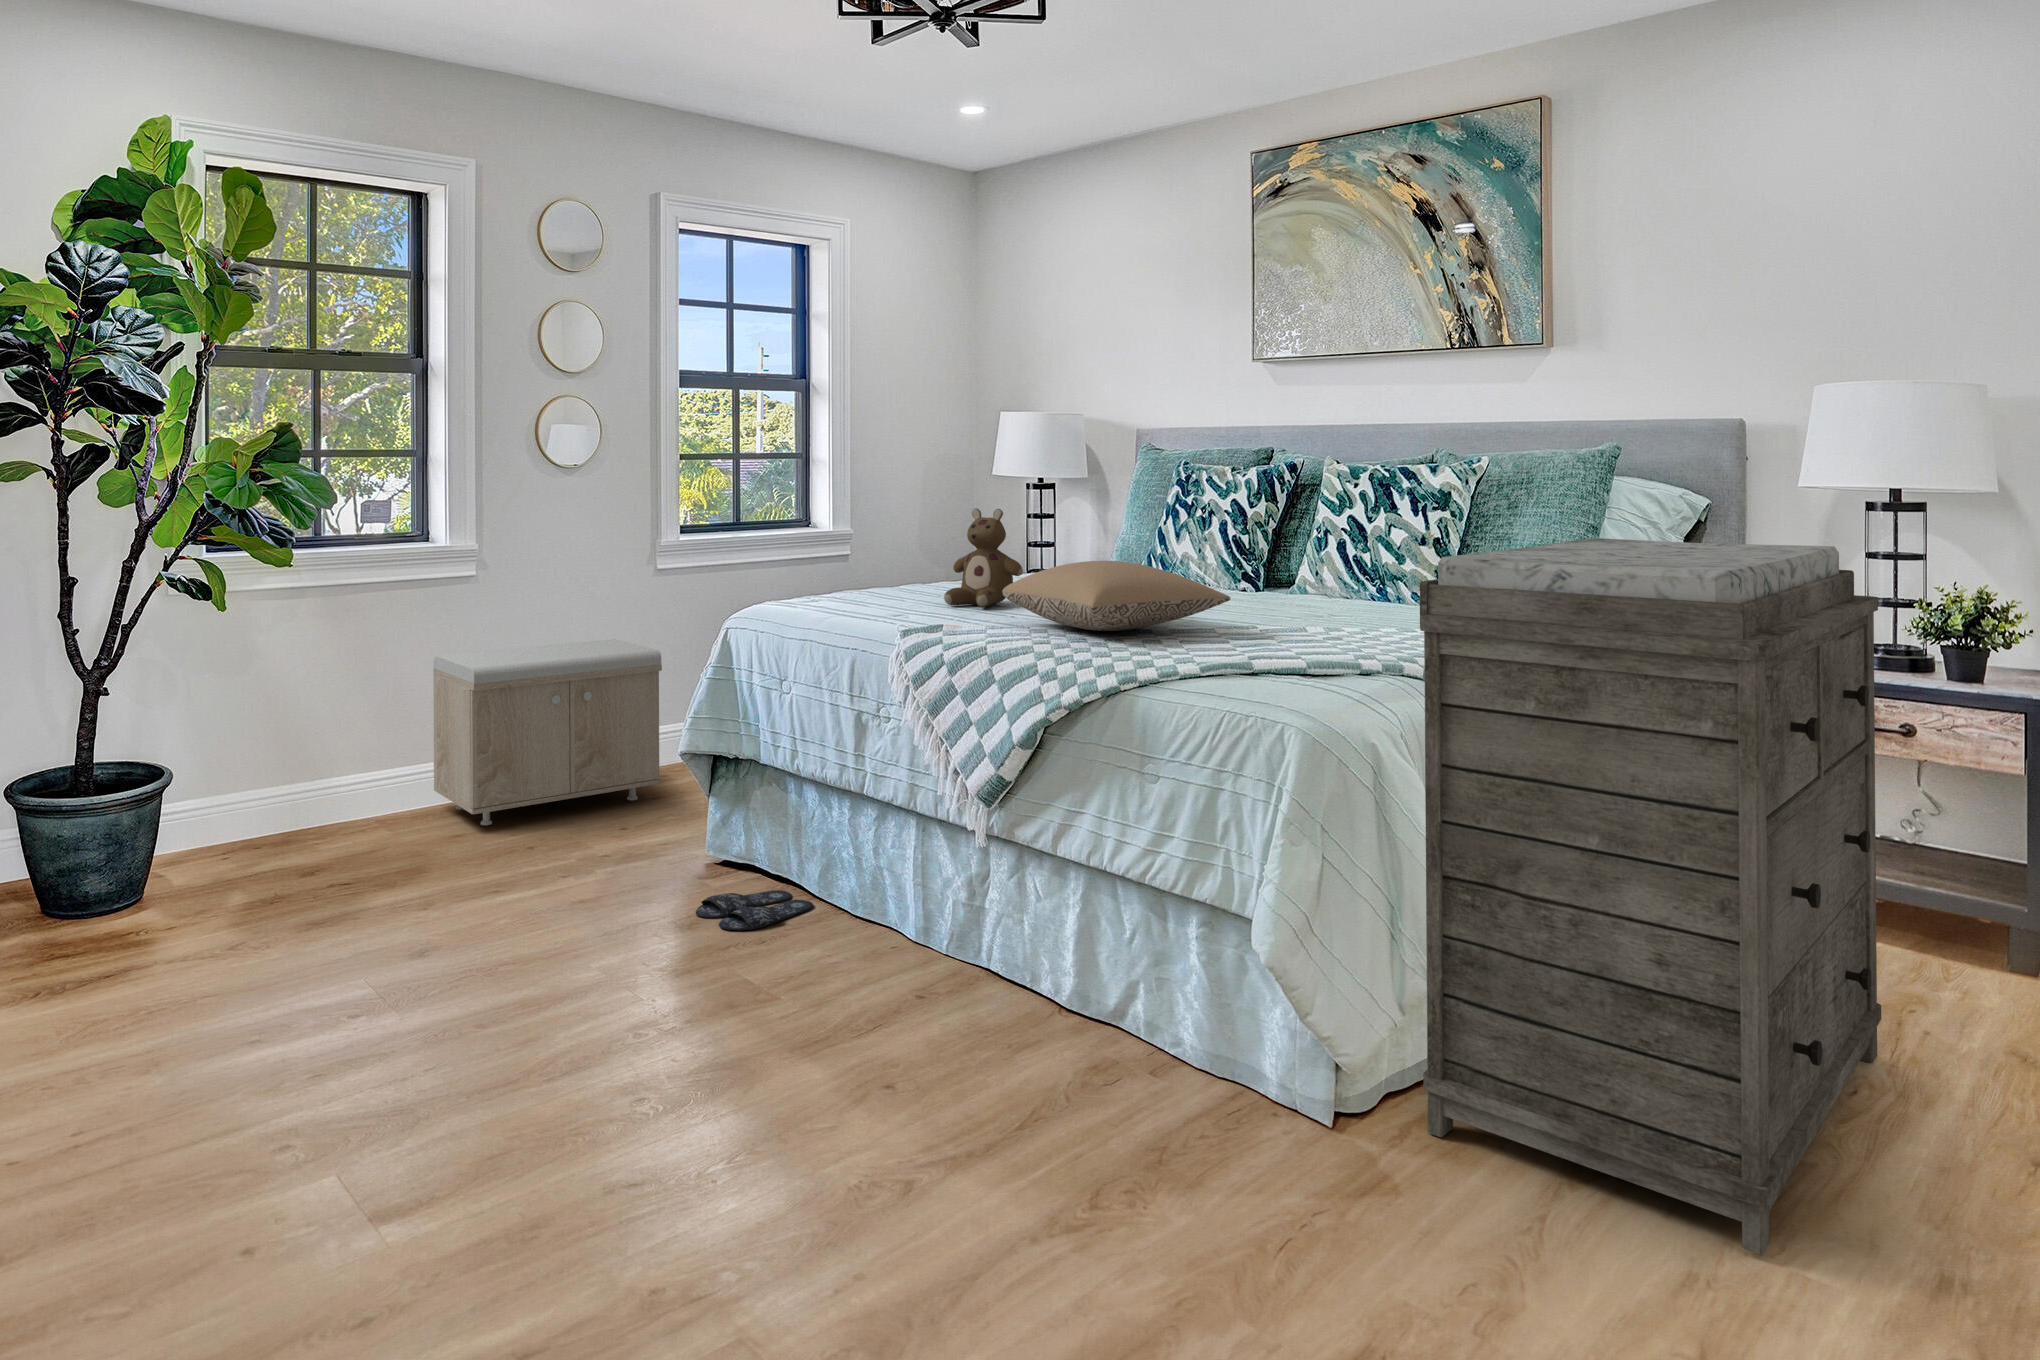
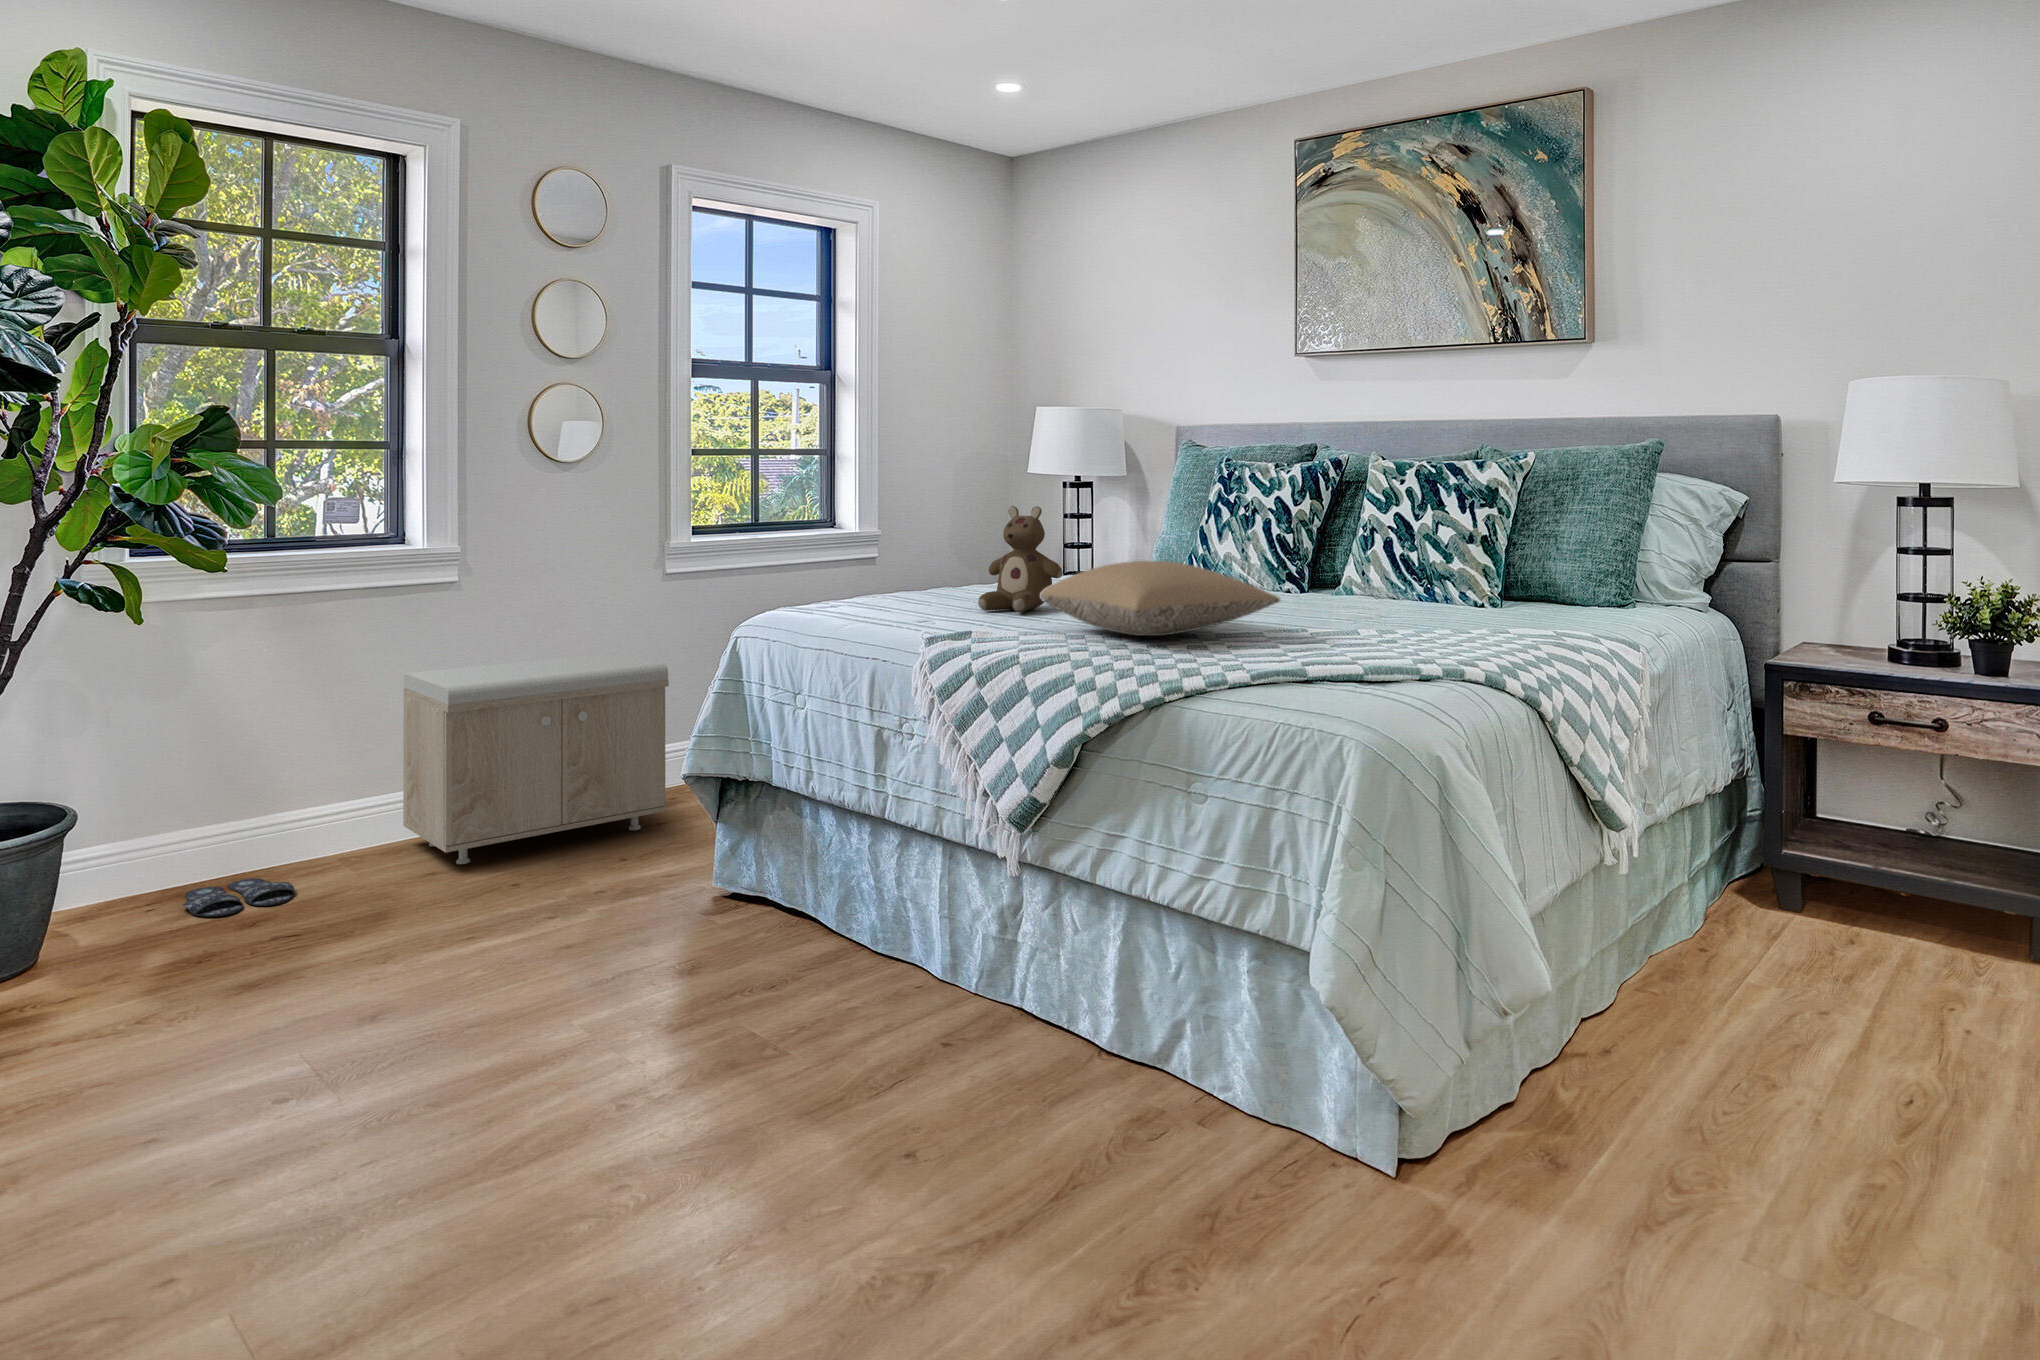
dresser: present [1420,538,1881,1255] -> none [1482,533,1927,1291]
slippers: present [696,890,813,930] -> present [182,878,294,917]

